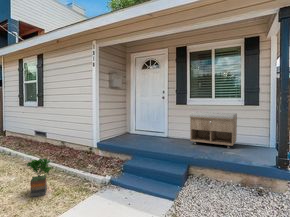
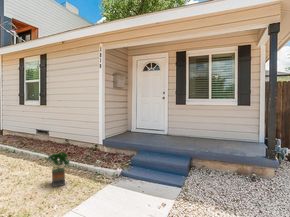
storage bench: present [190,112,237,148] -> none [189,111,231,144]

